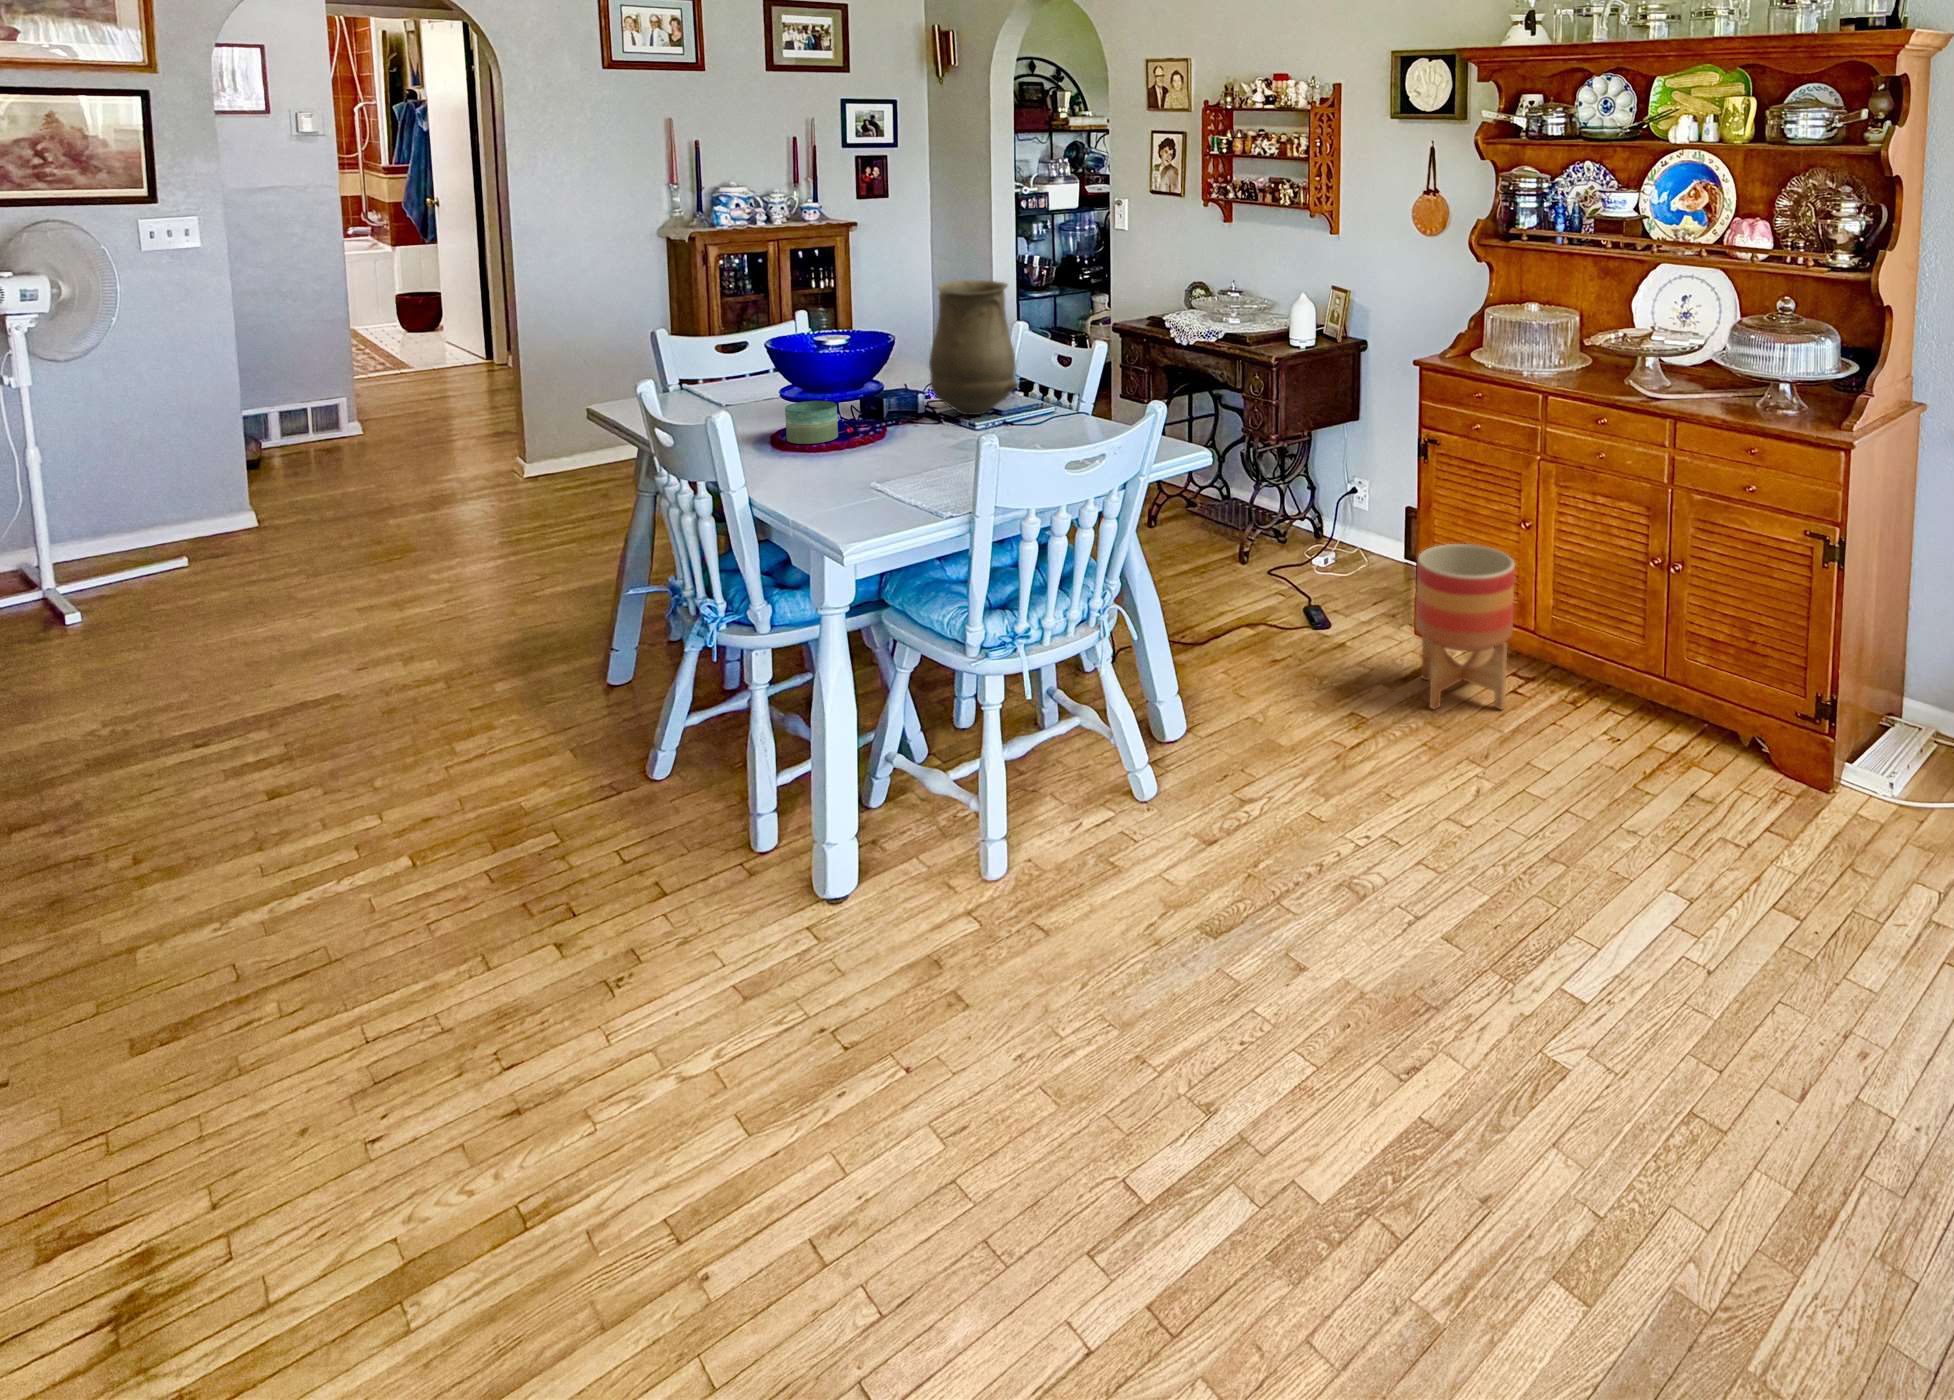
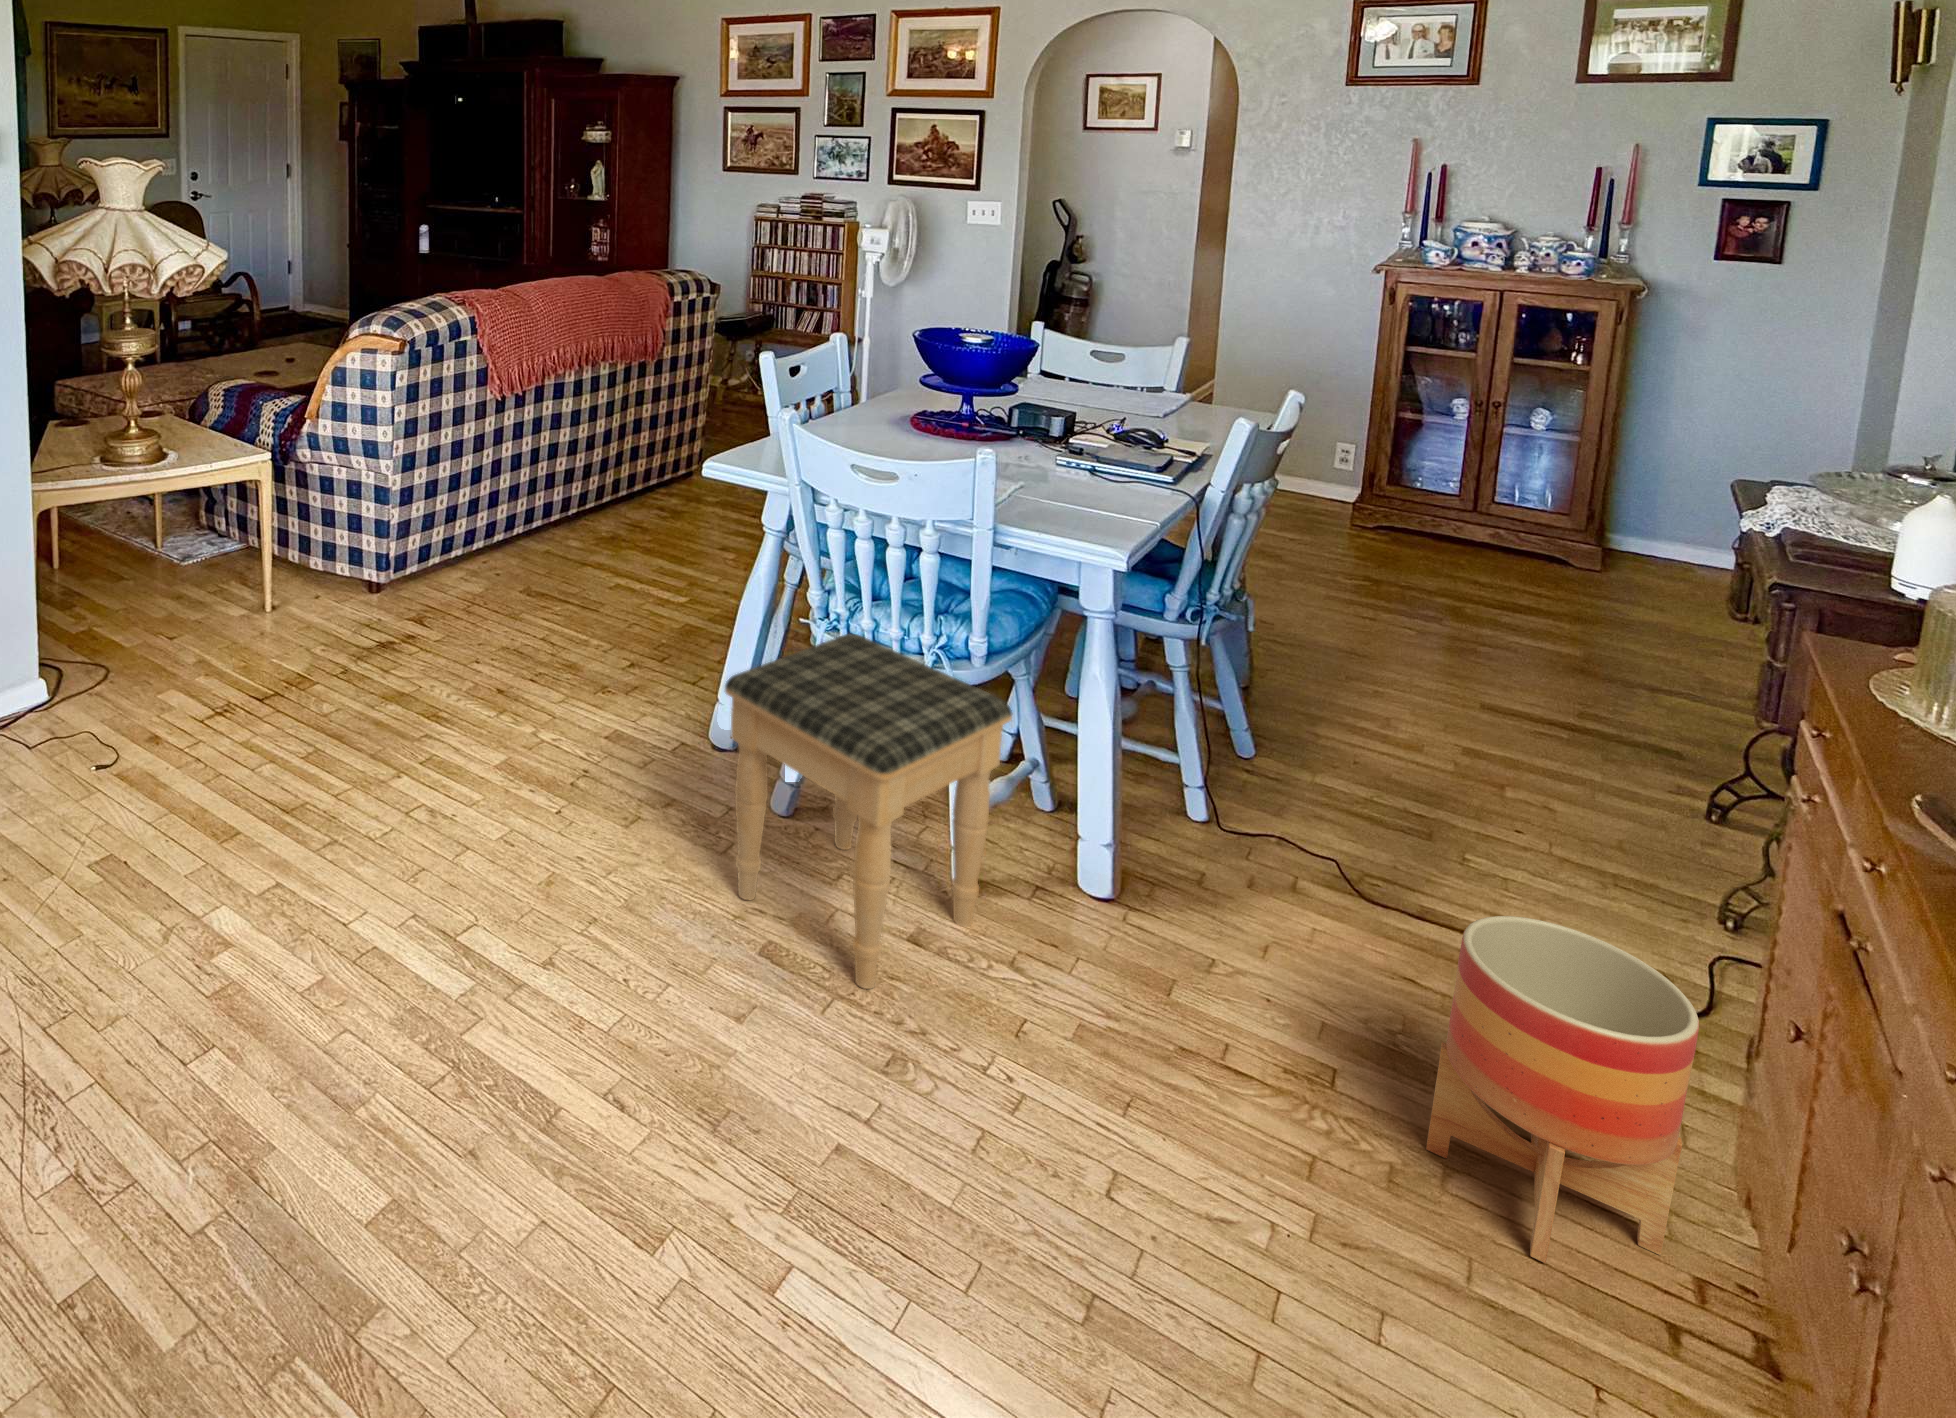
vase: present [929,280,1018,415] -> none [1073,318,1170,463]
candle: present [785,401,838,444] -> none [932,392,979,431]
footstool: none [1048,601,1307,936] -> present [725,634,1012,989]

